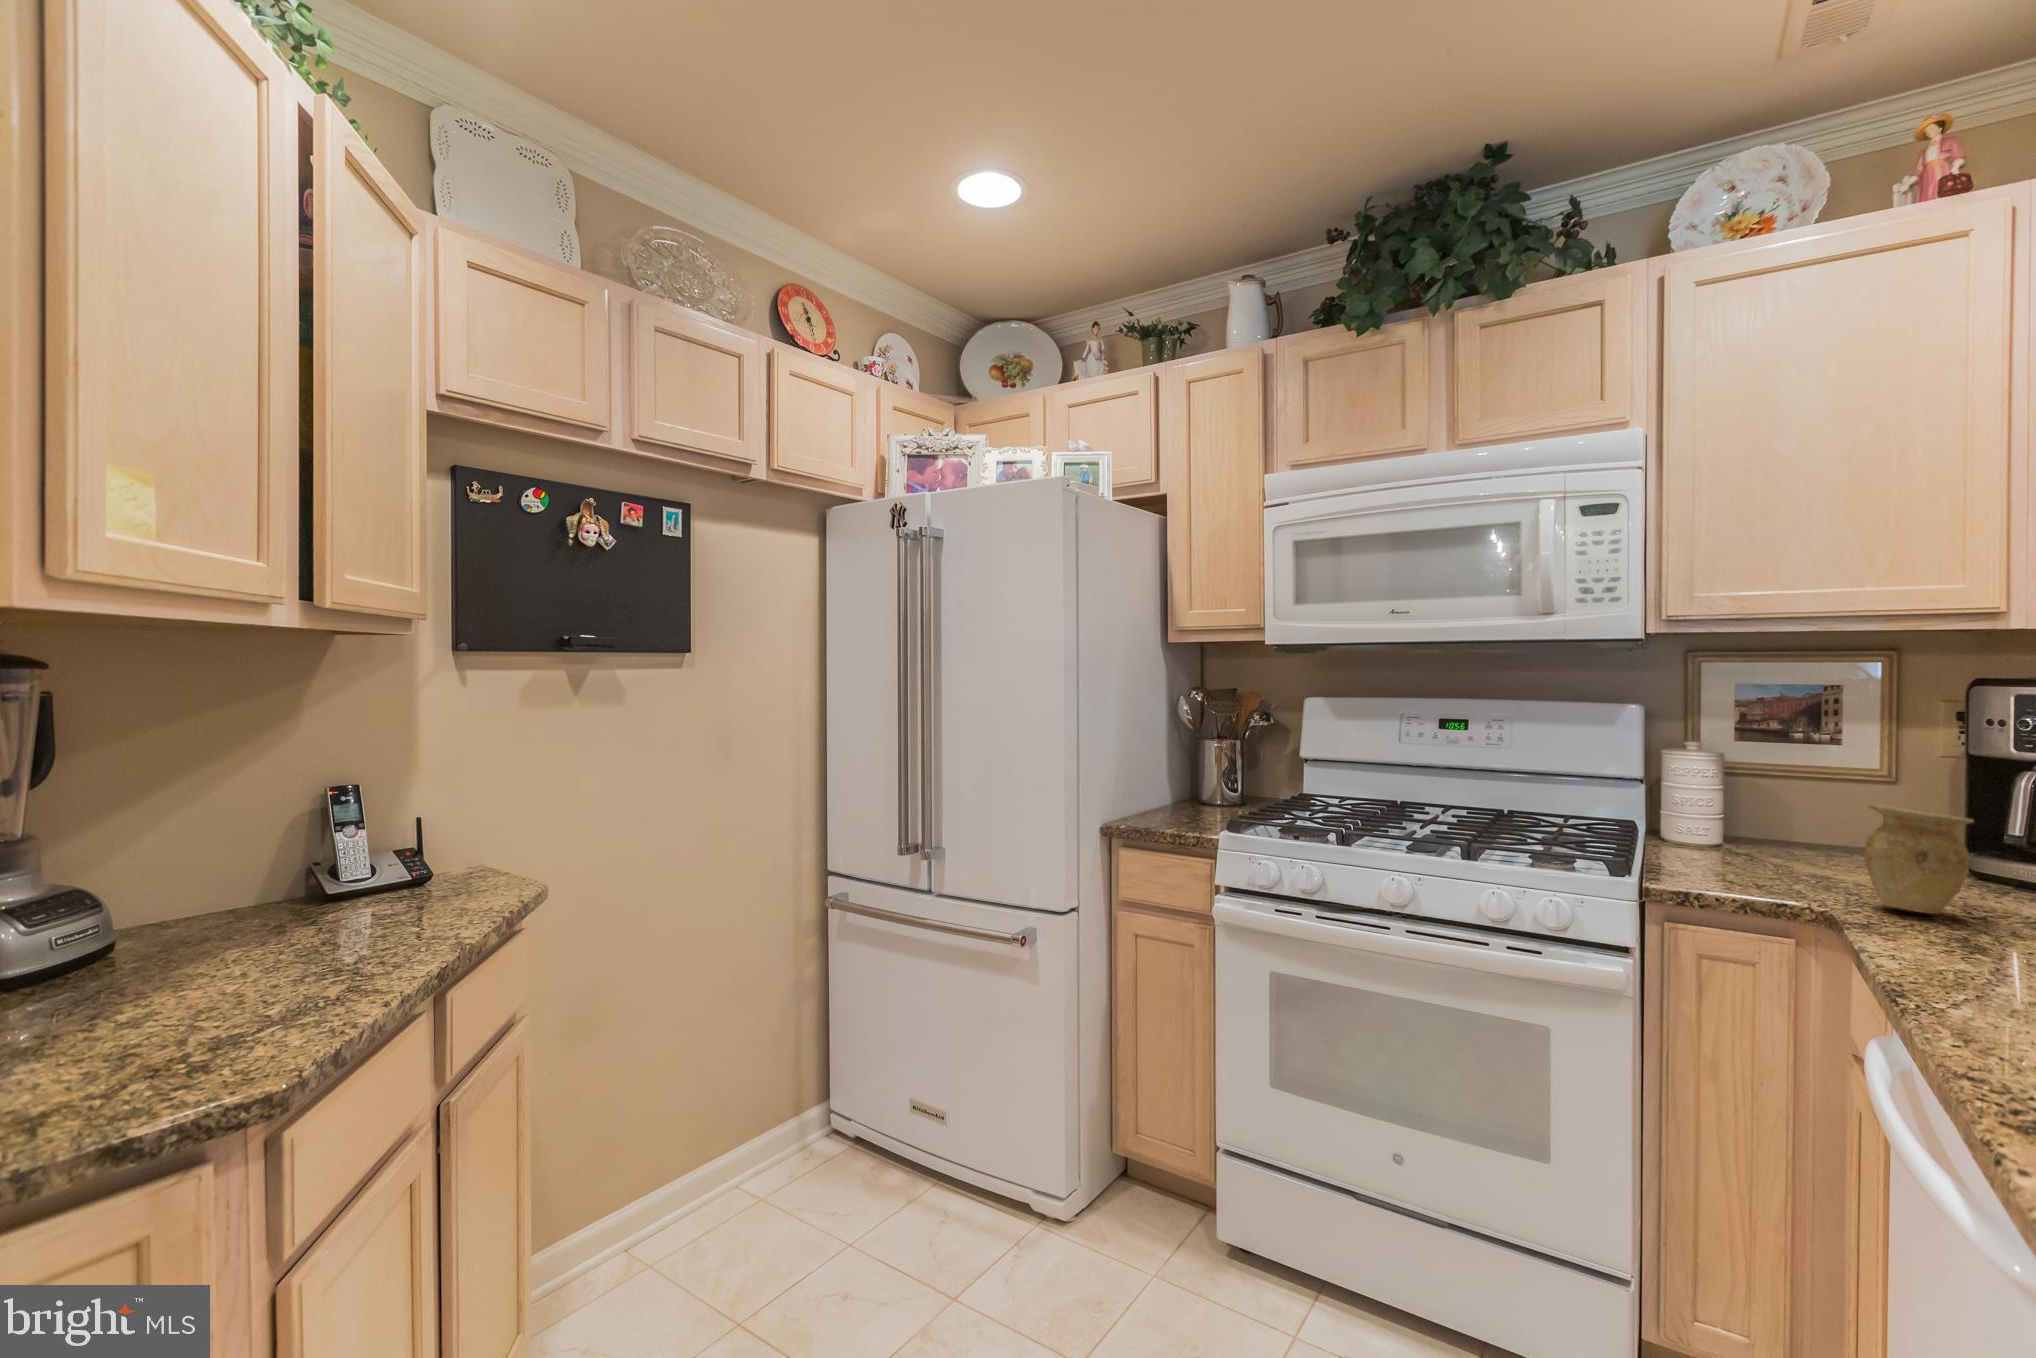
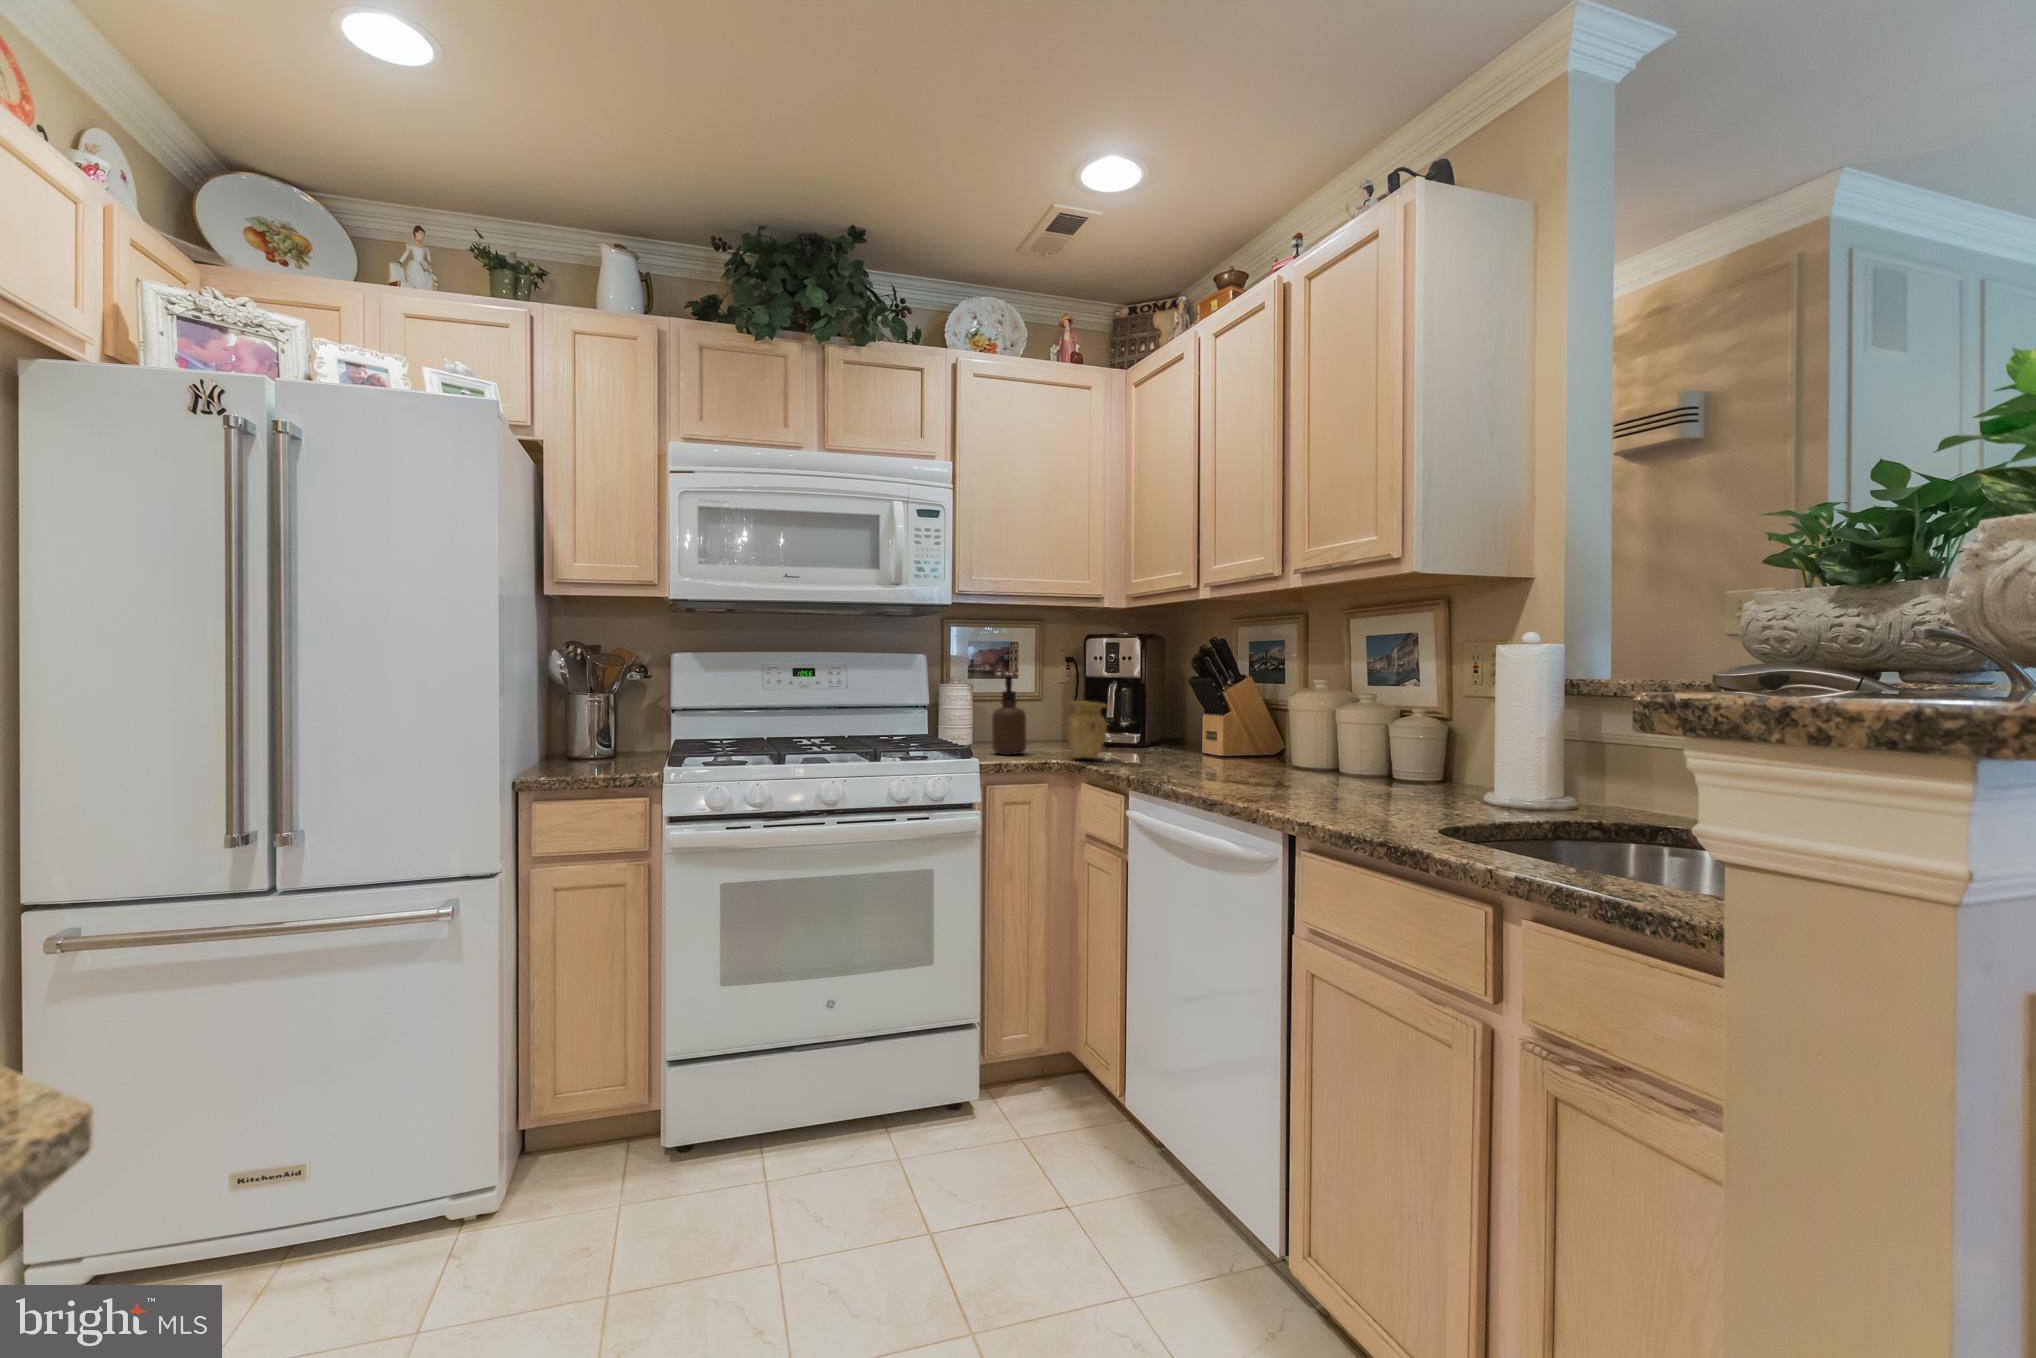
soap dispenser: none [1725,747,1795,877] -> present [992,675,1026,755]

